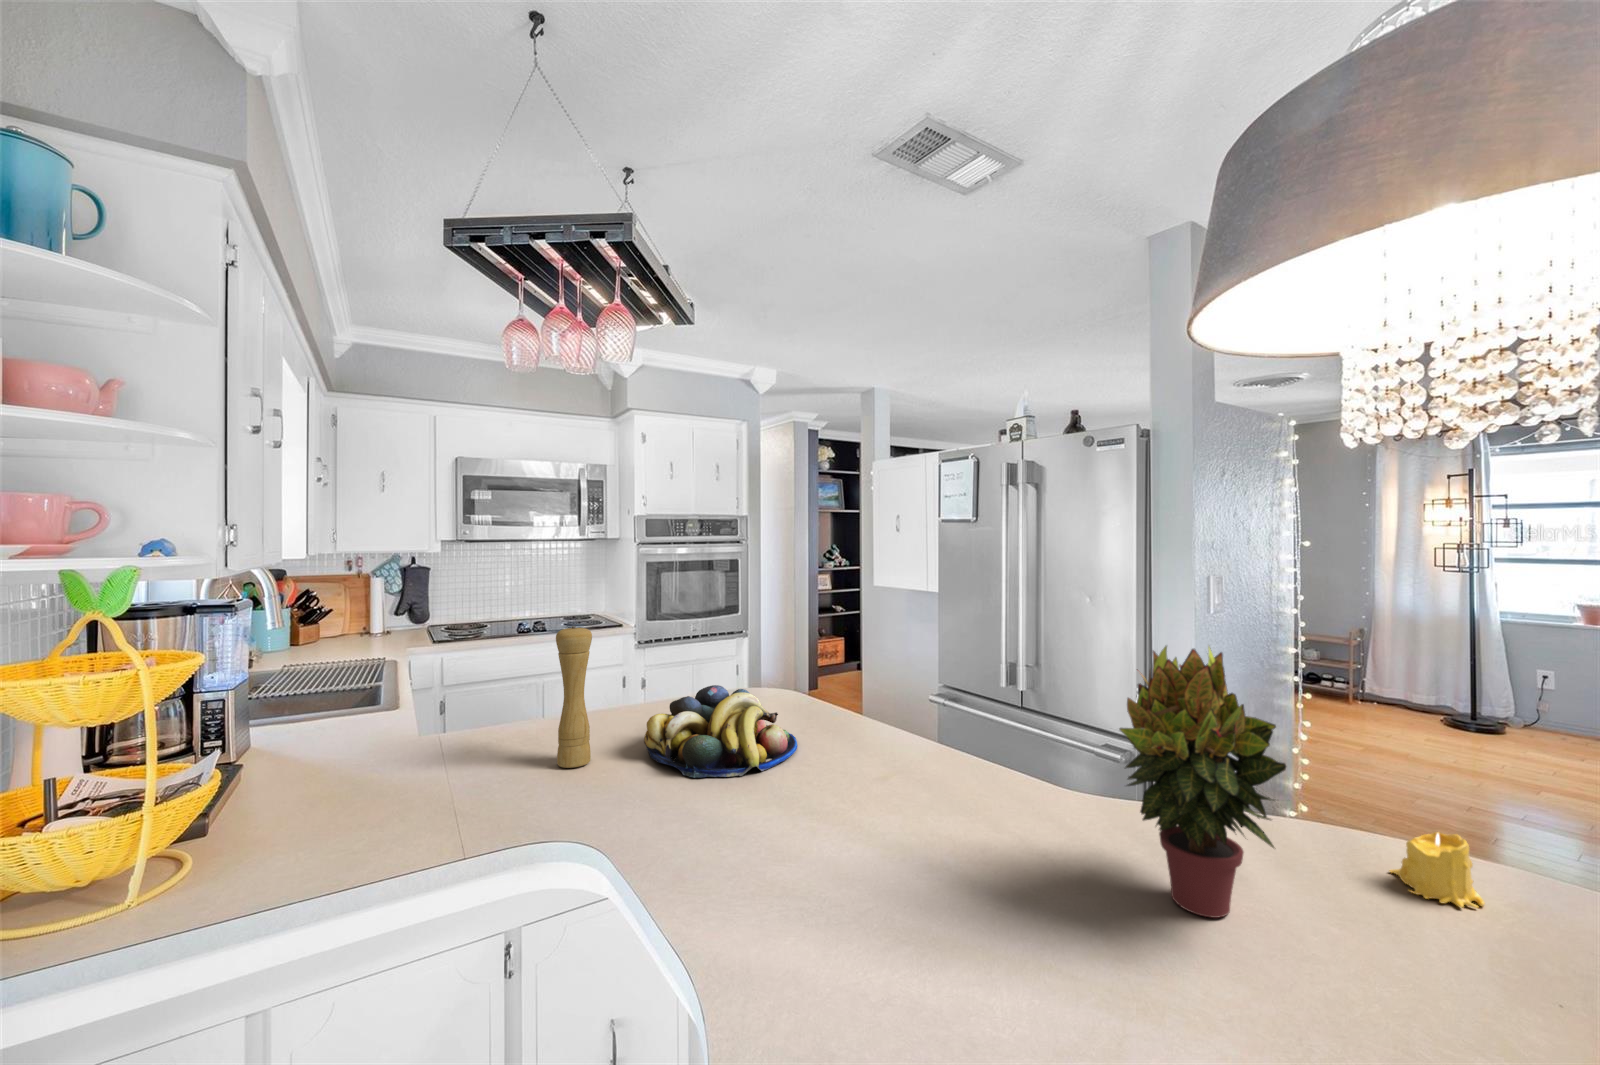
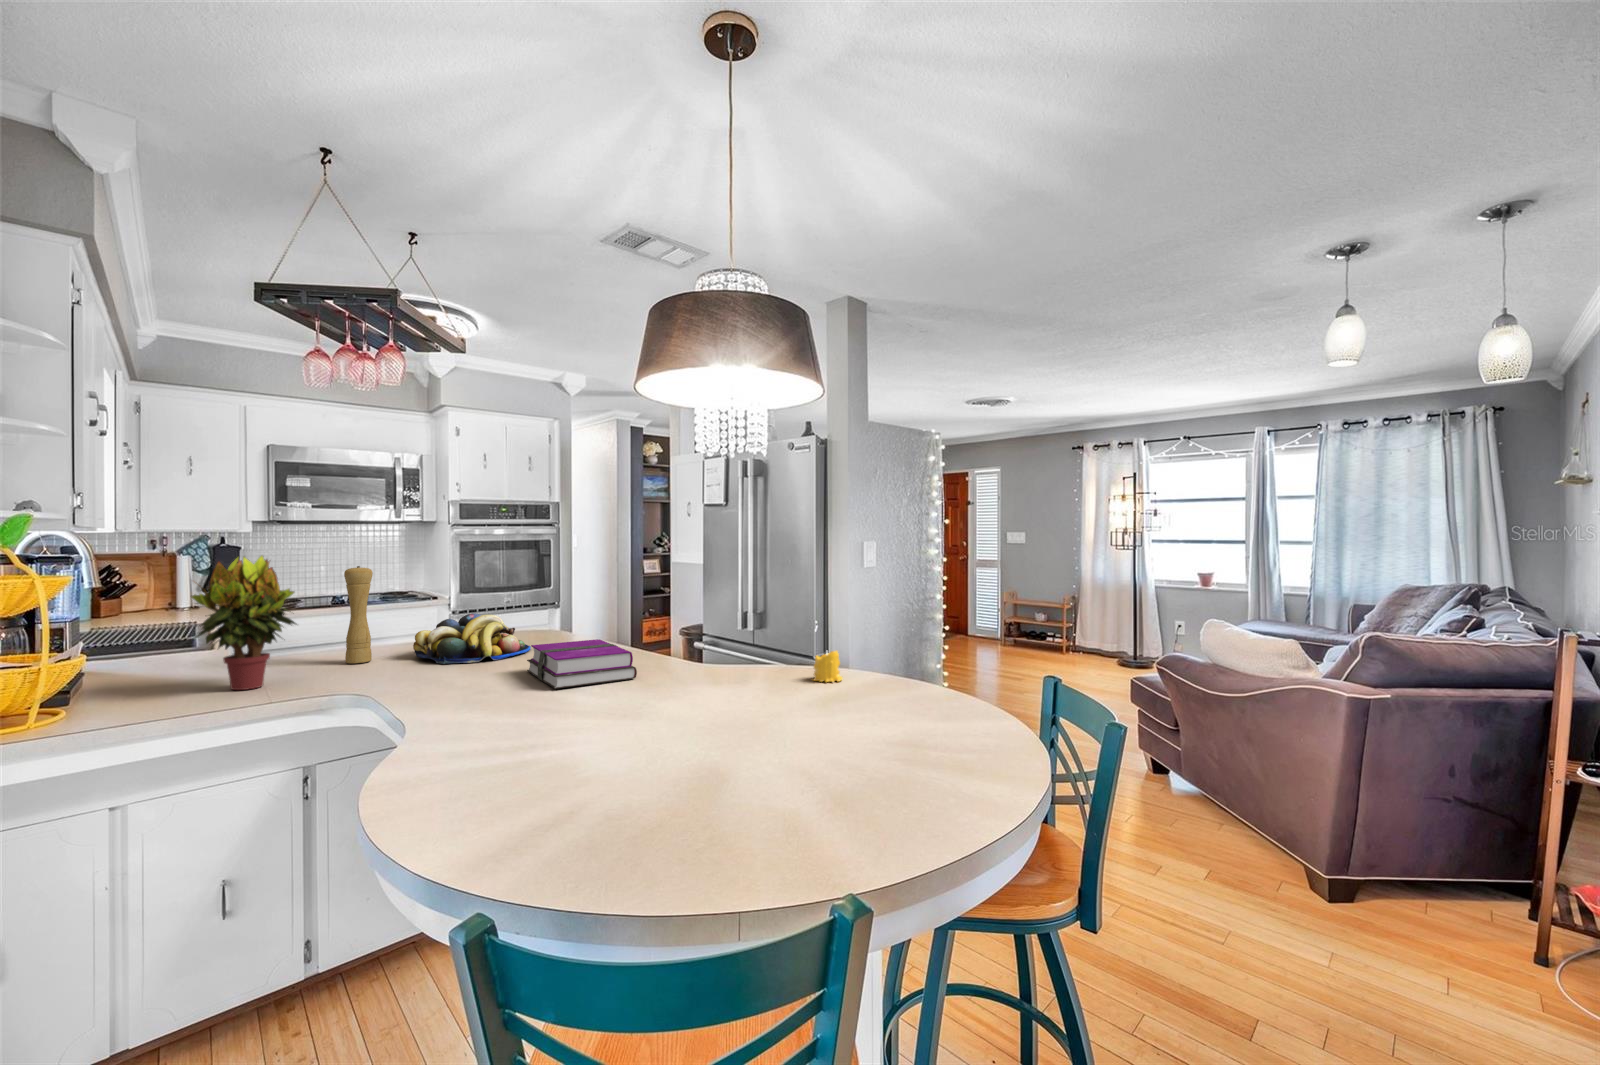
potted plant: present [1119,646,1286,918] -> present [191,556,296,690]
hardback book: none [833,754,1044,890] -> present [527,639,637,689]

